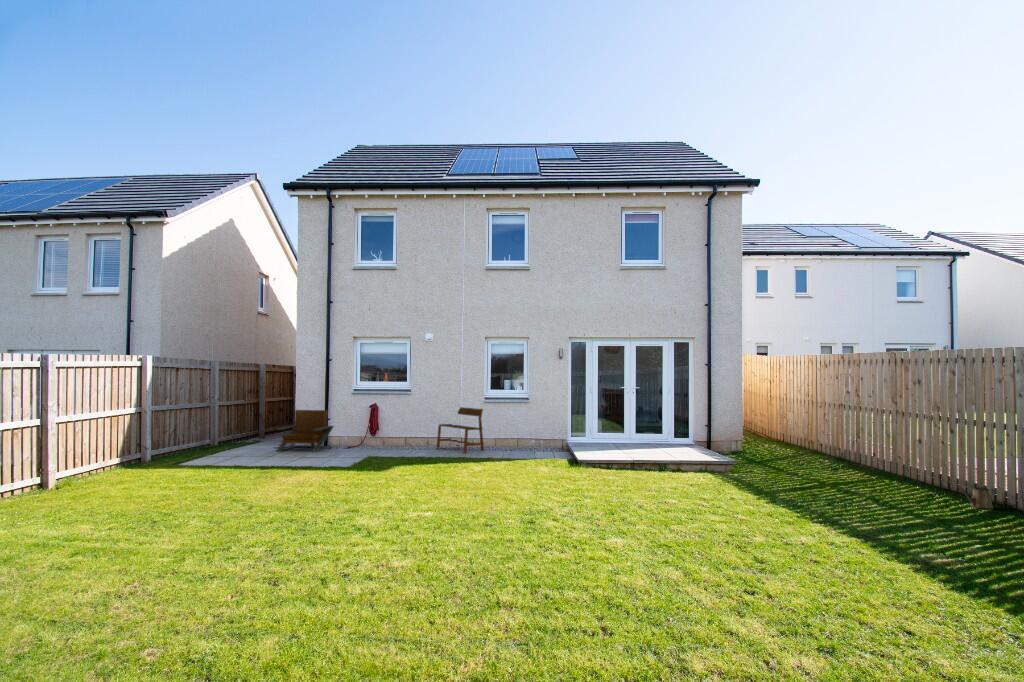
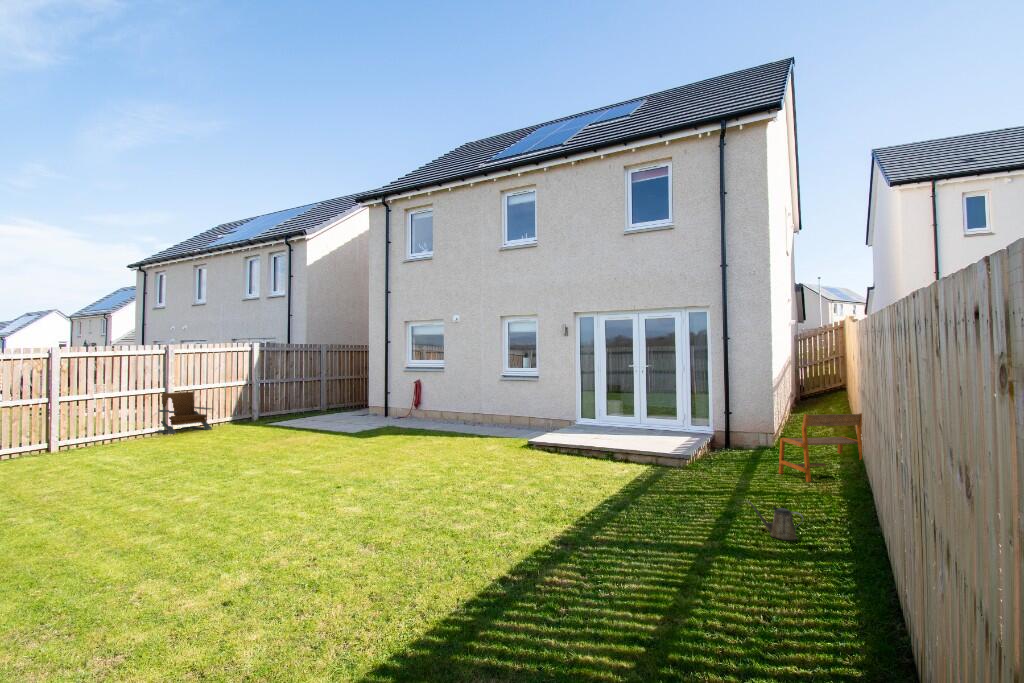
bench: present [437,407,484,453] -> present [779,413,862,482]
lounge chair: present [277,410,333,452] -> present [155,392,212,434]

